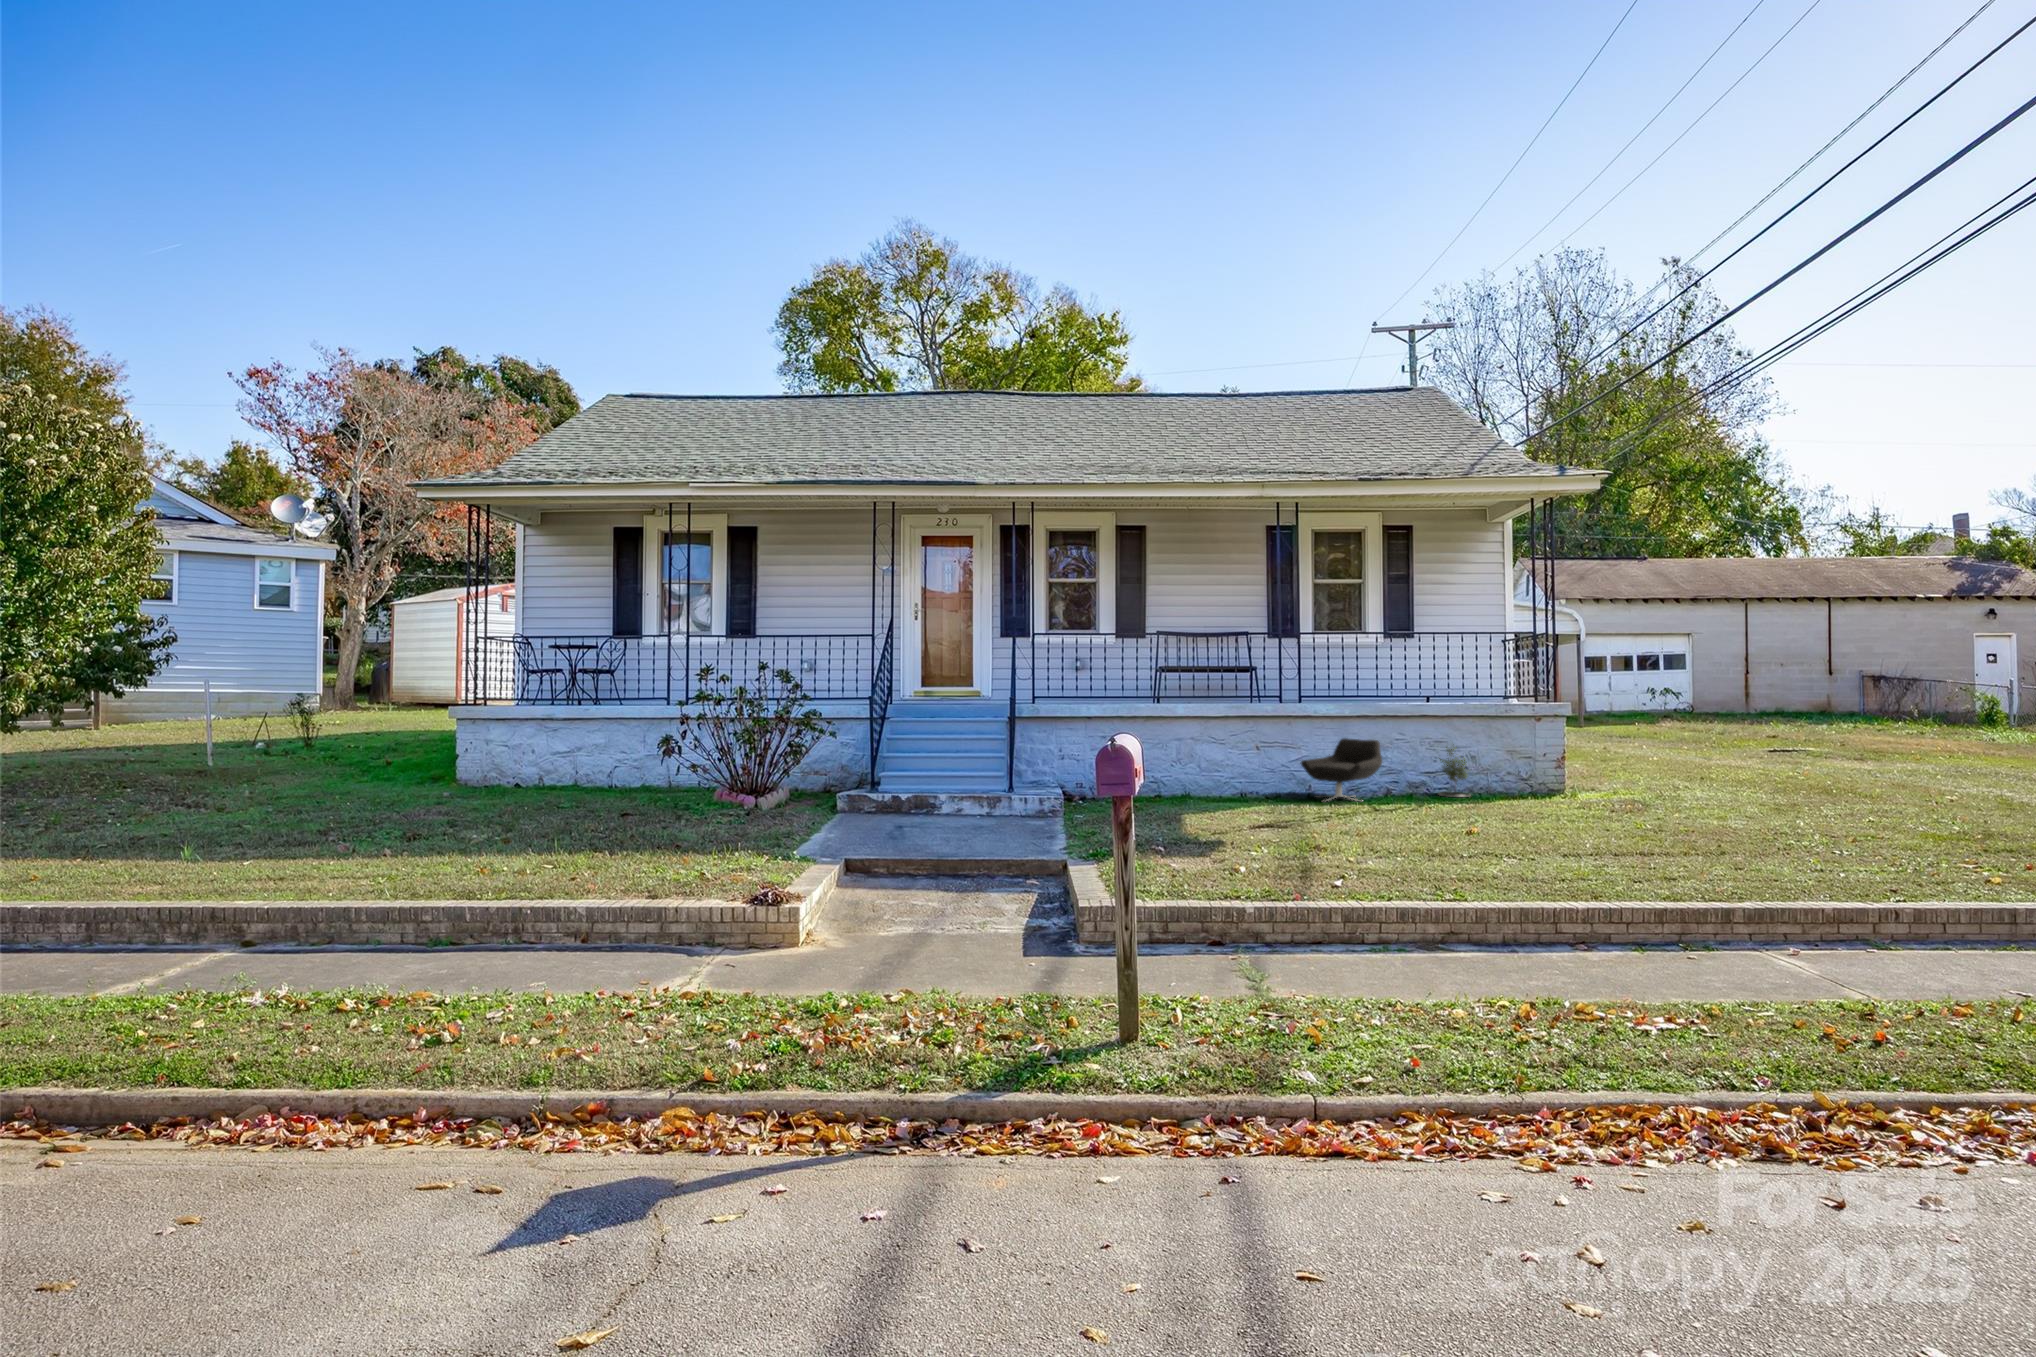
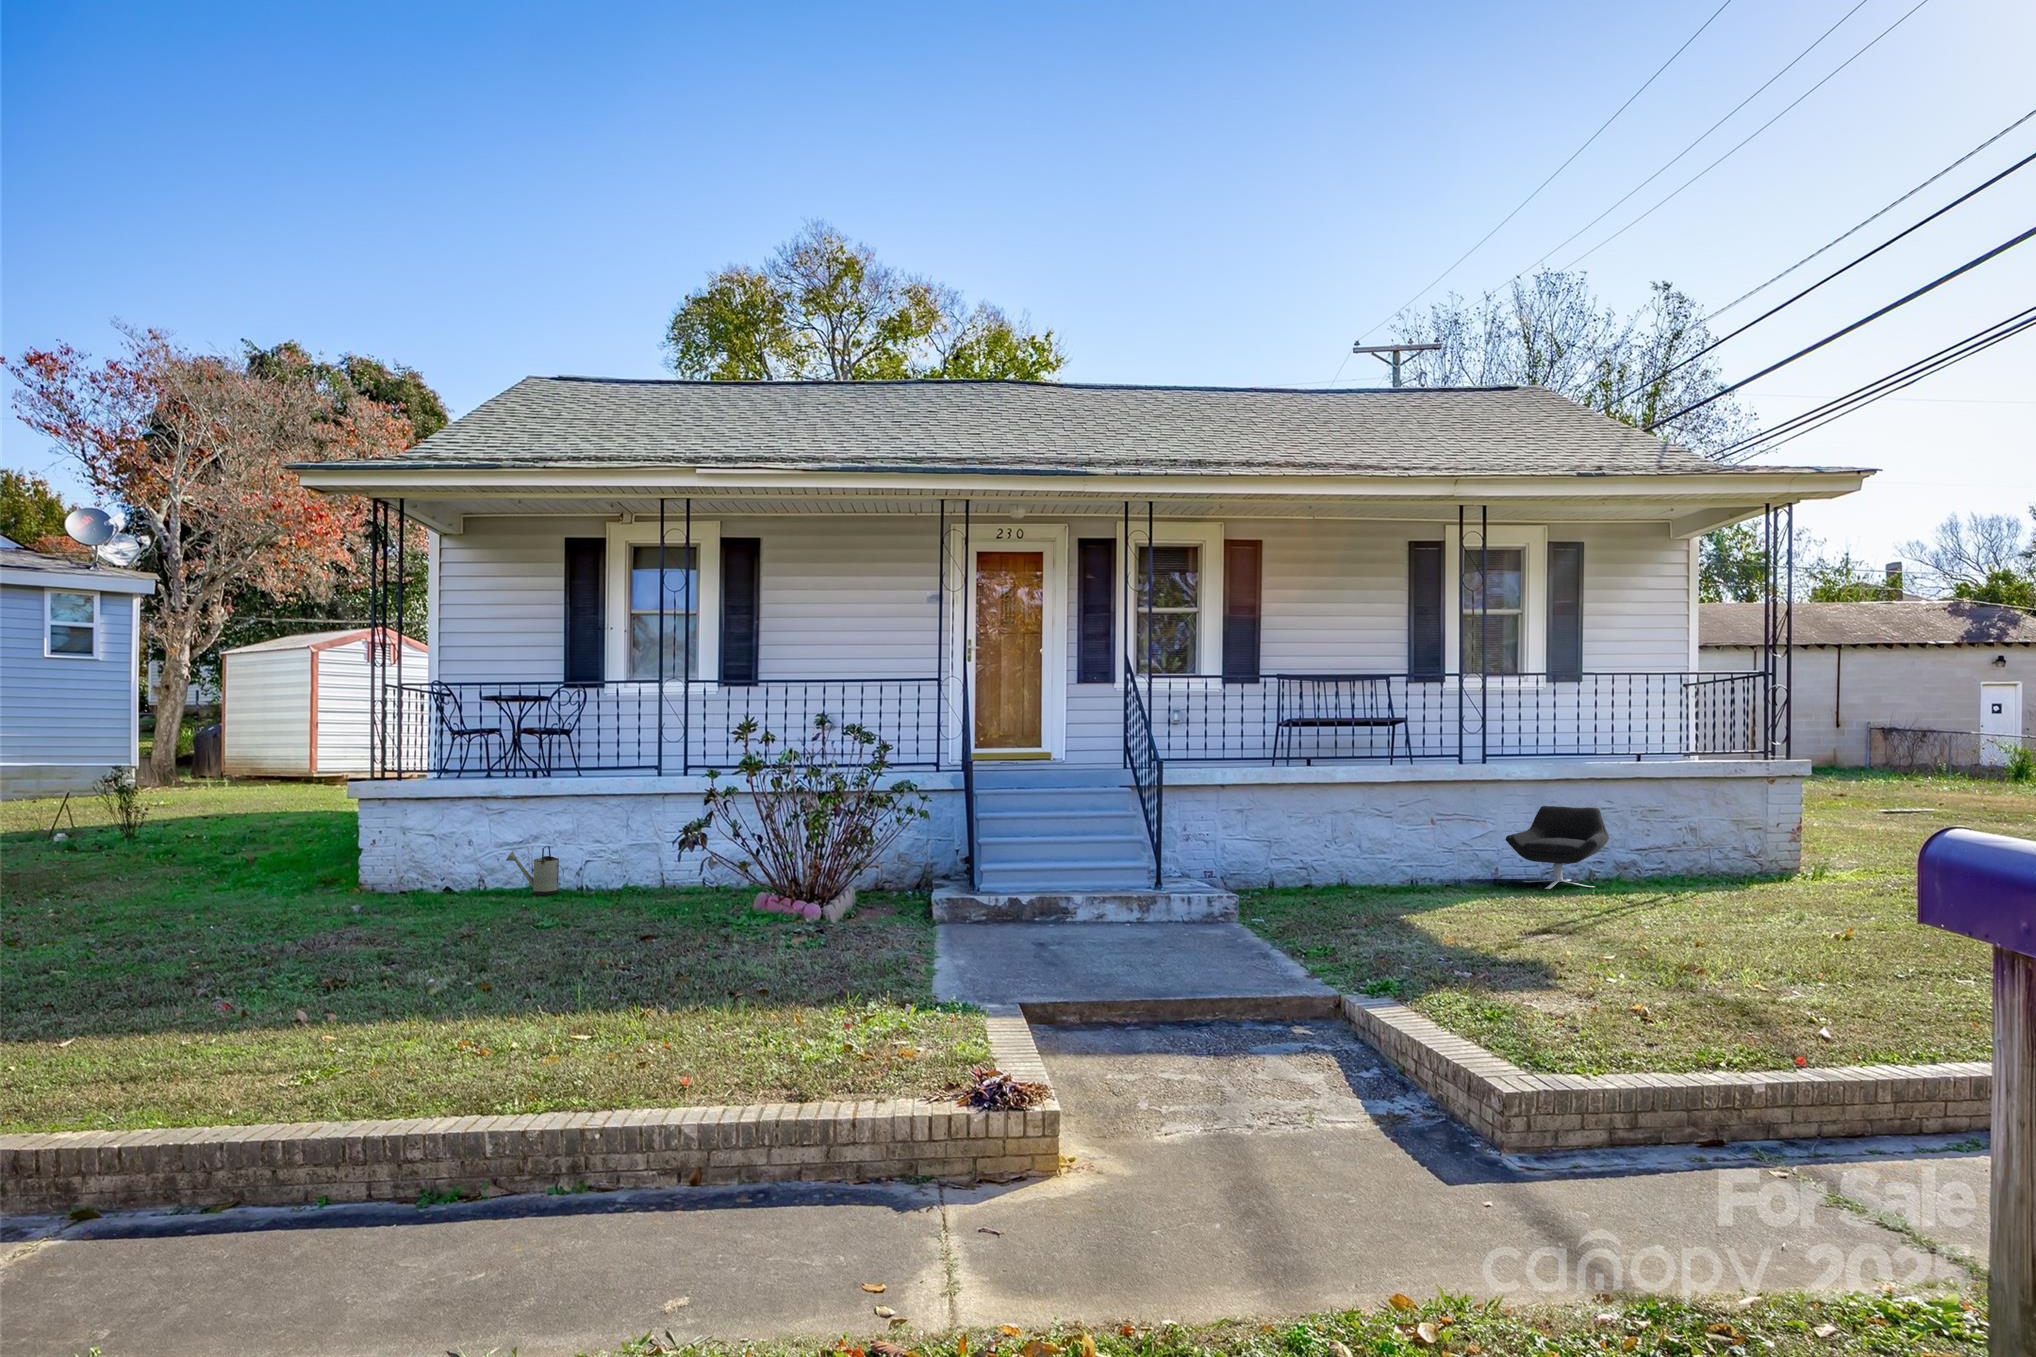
potted tree: present [1439,747,1470,797] -> none [1660,807,1707,878]
watering can: none [556,755,597,790] -> present [506,846,564,895]

